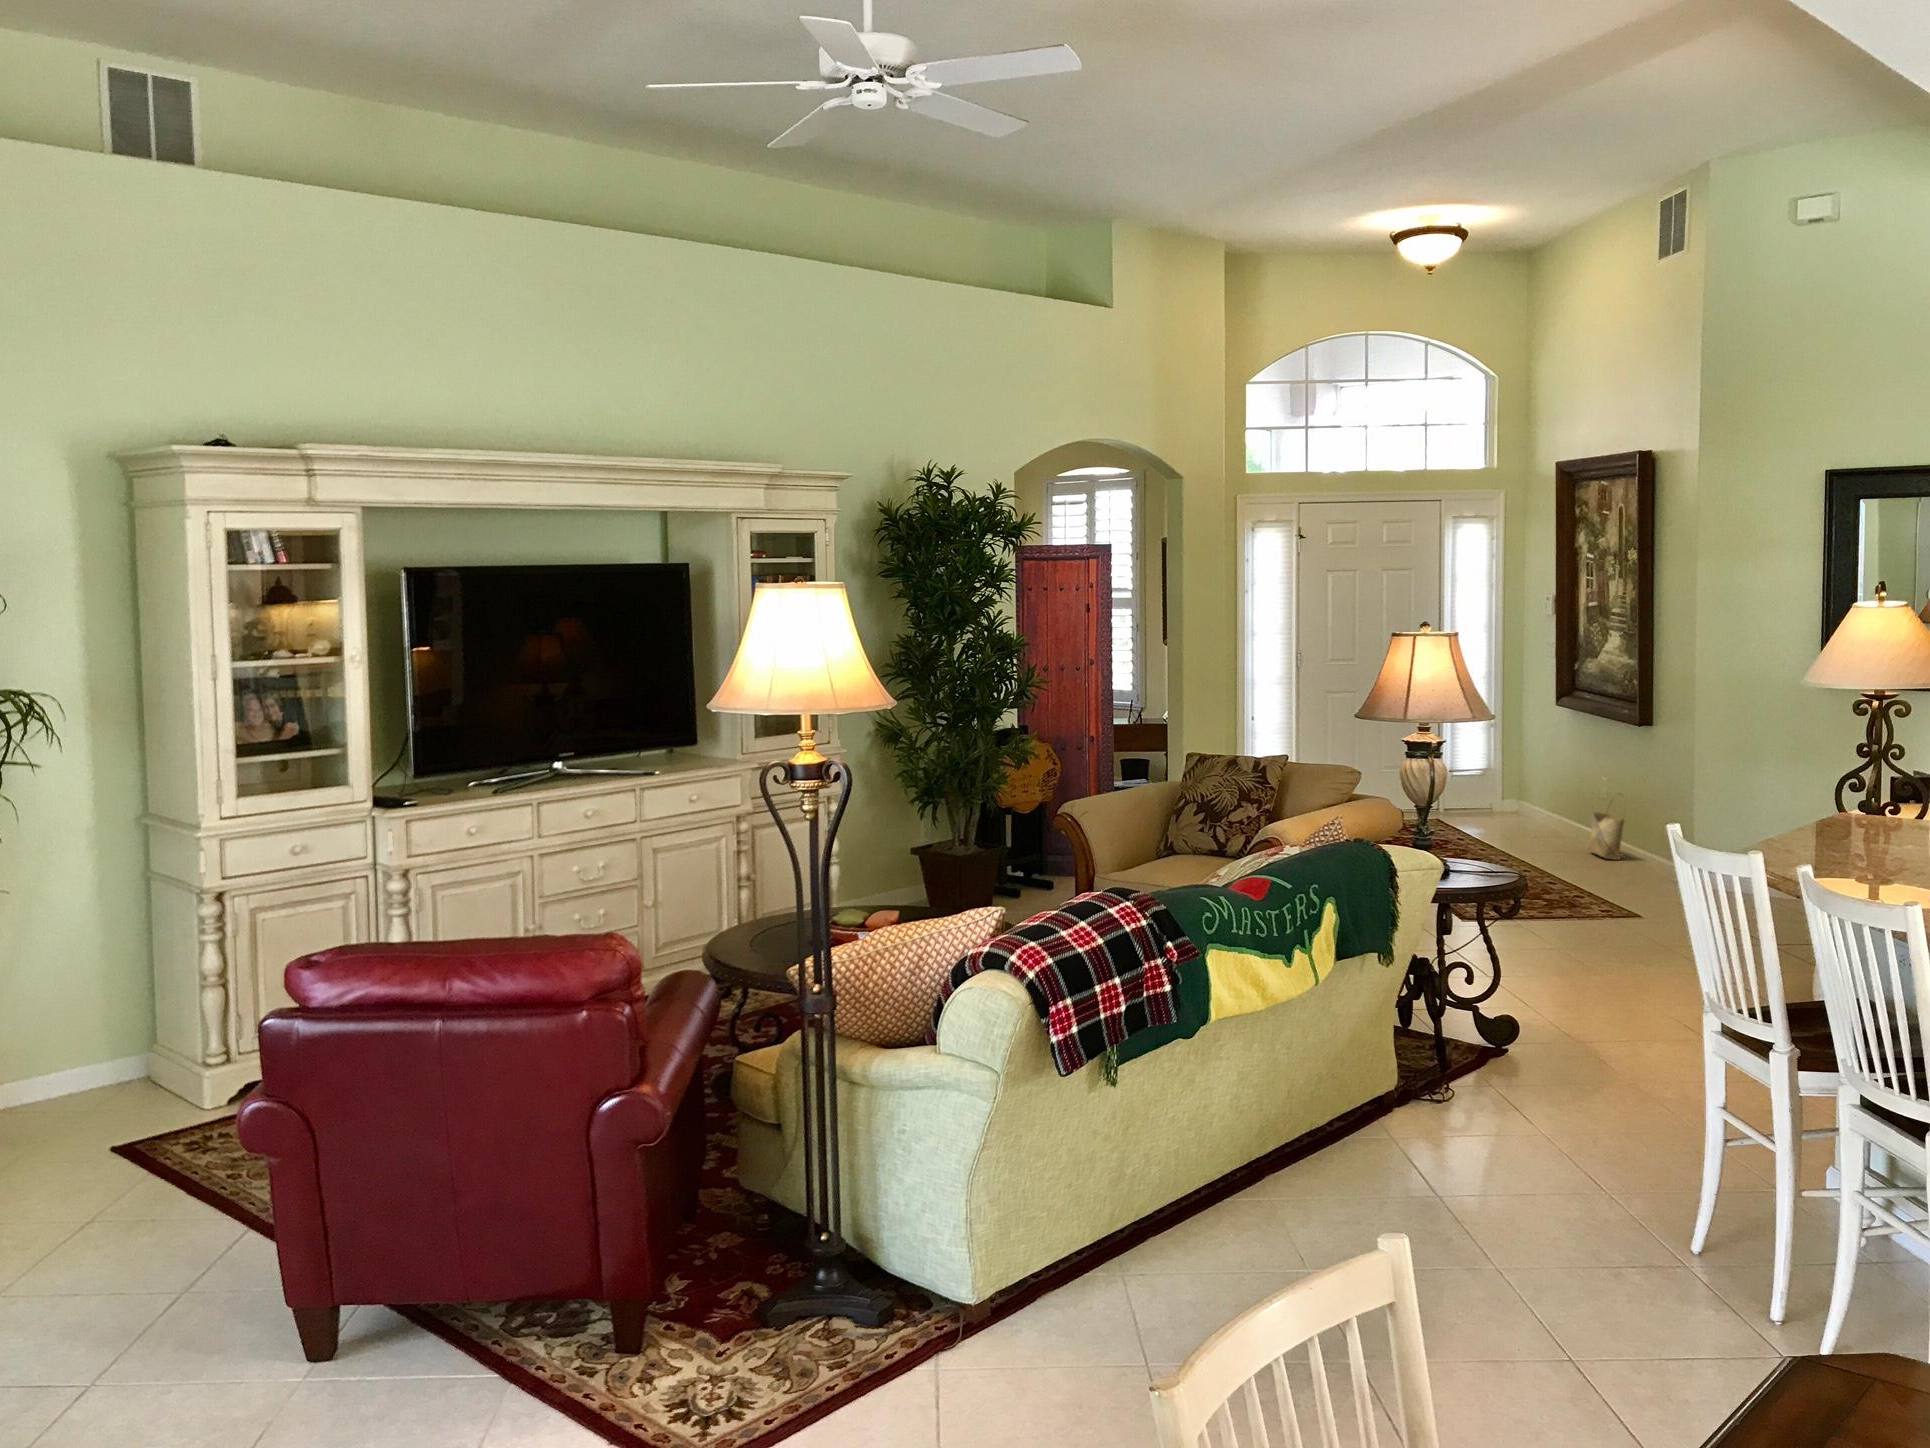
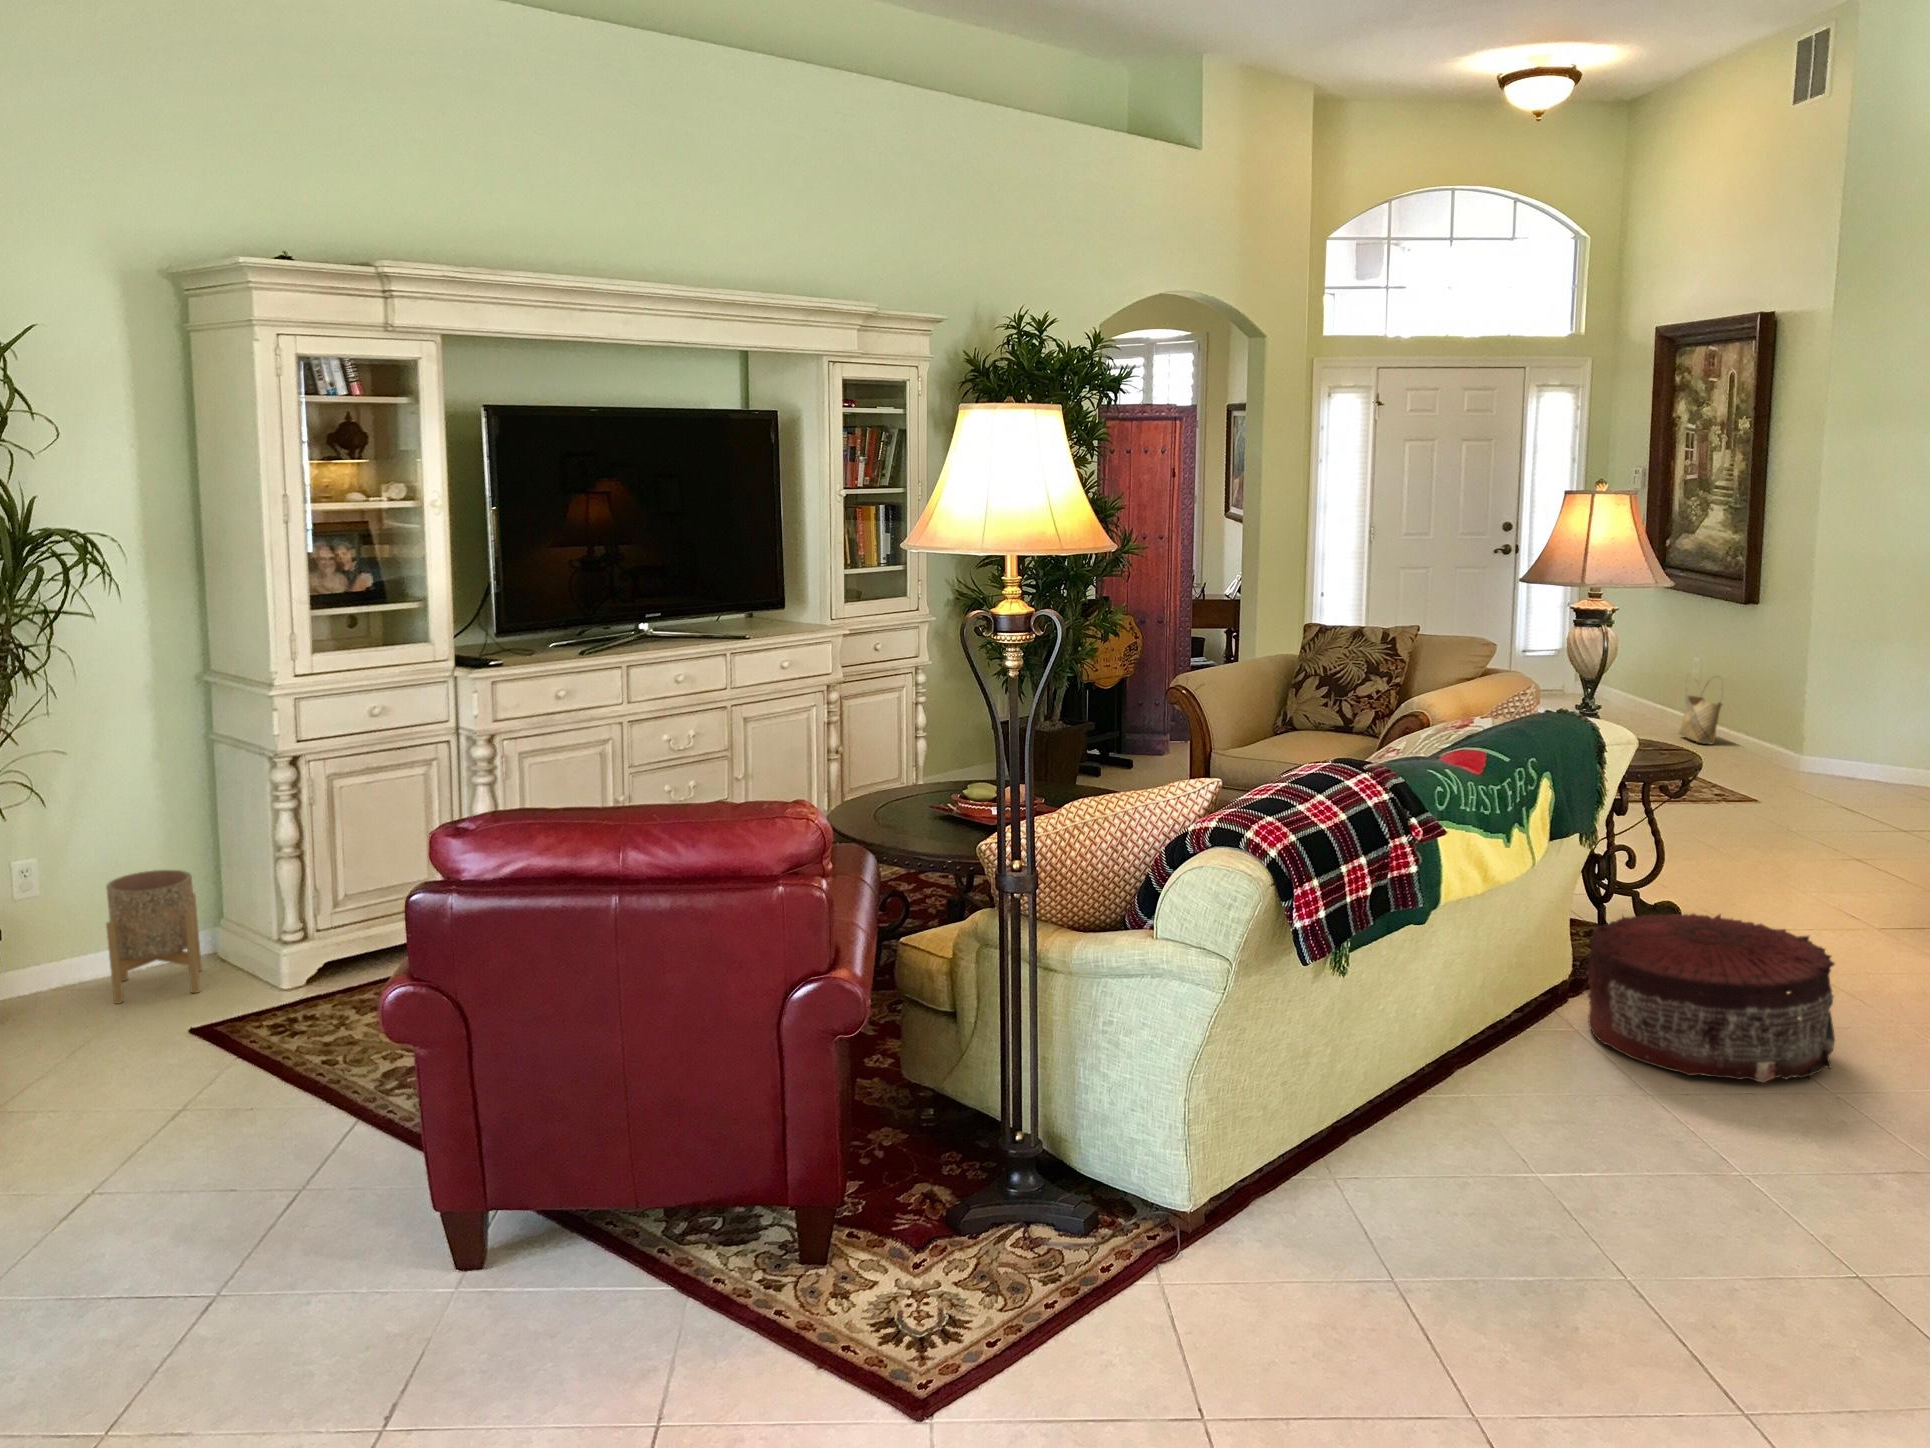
planter: none [43,997,135,1123] -> present [106,870,202,1004]
pouf: none [1401,1024,1620,1184] -> present [1588,914,1835,1083]

